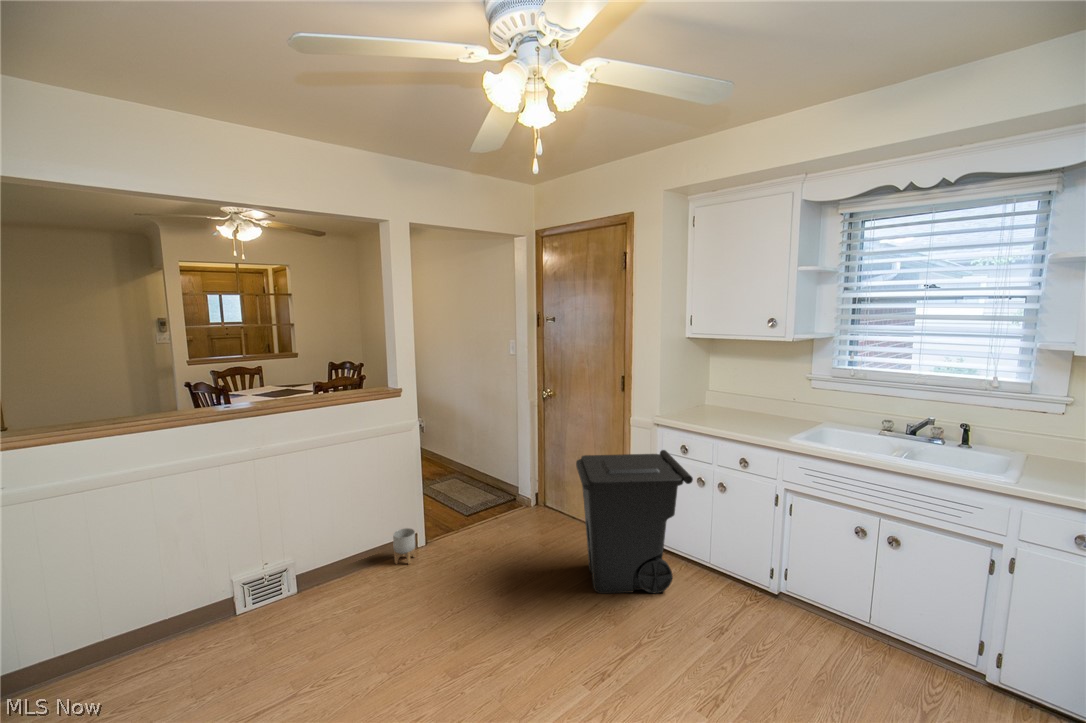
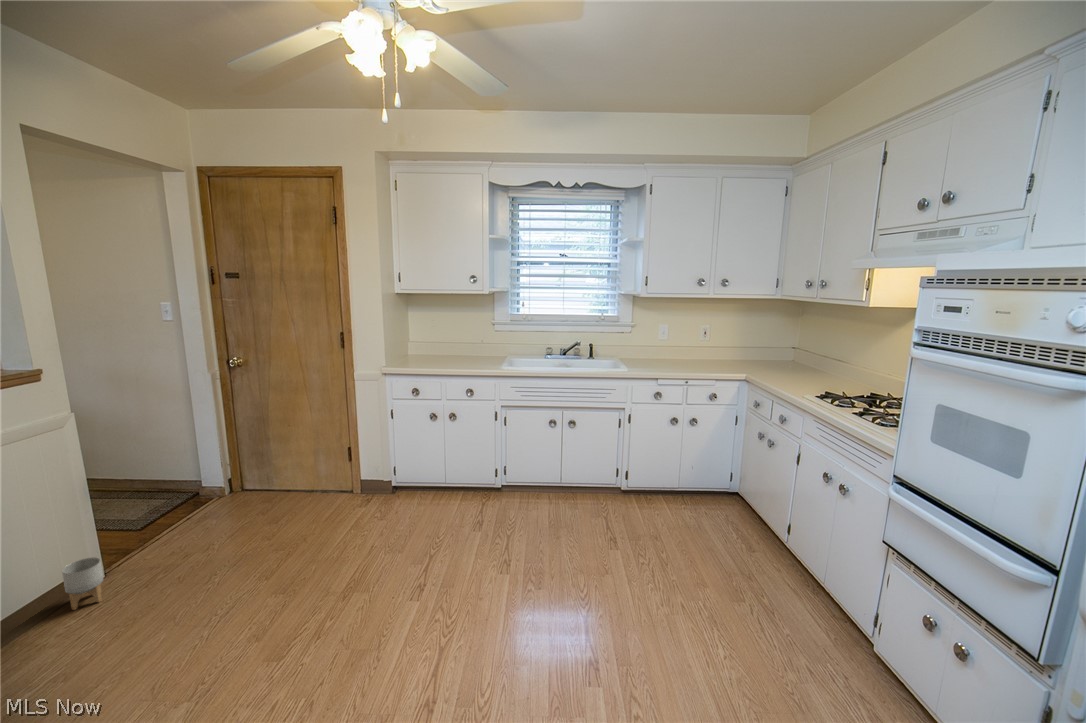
trash can: present [576,450,693,594] -> none [317,396,439,536]

